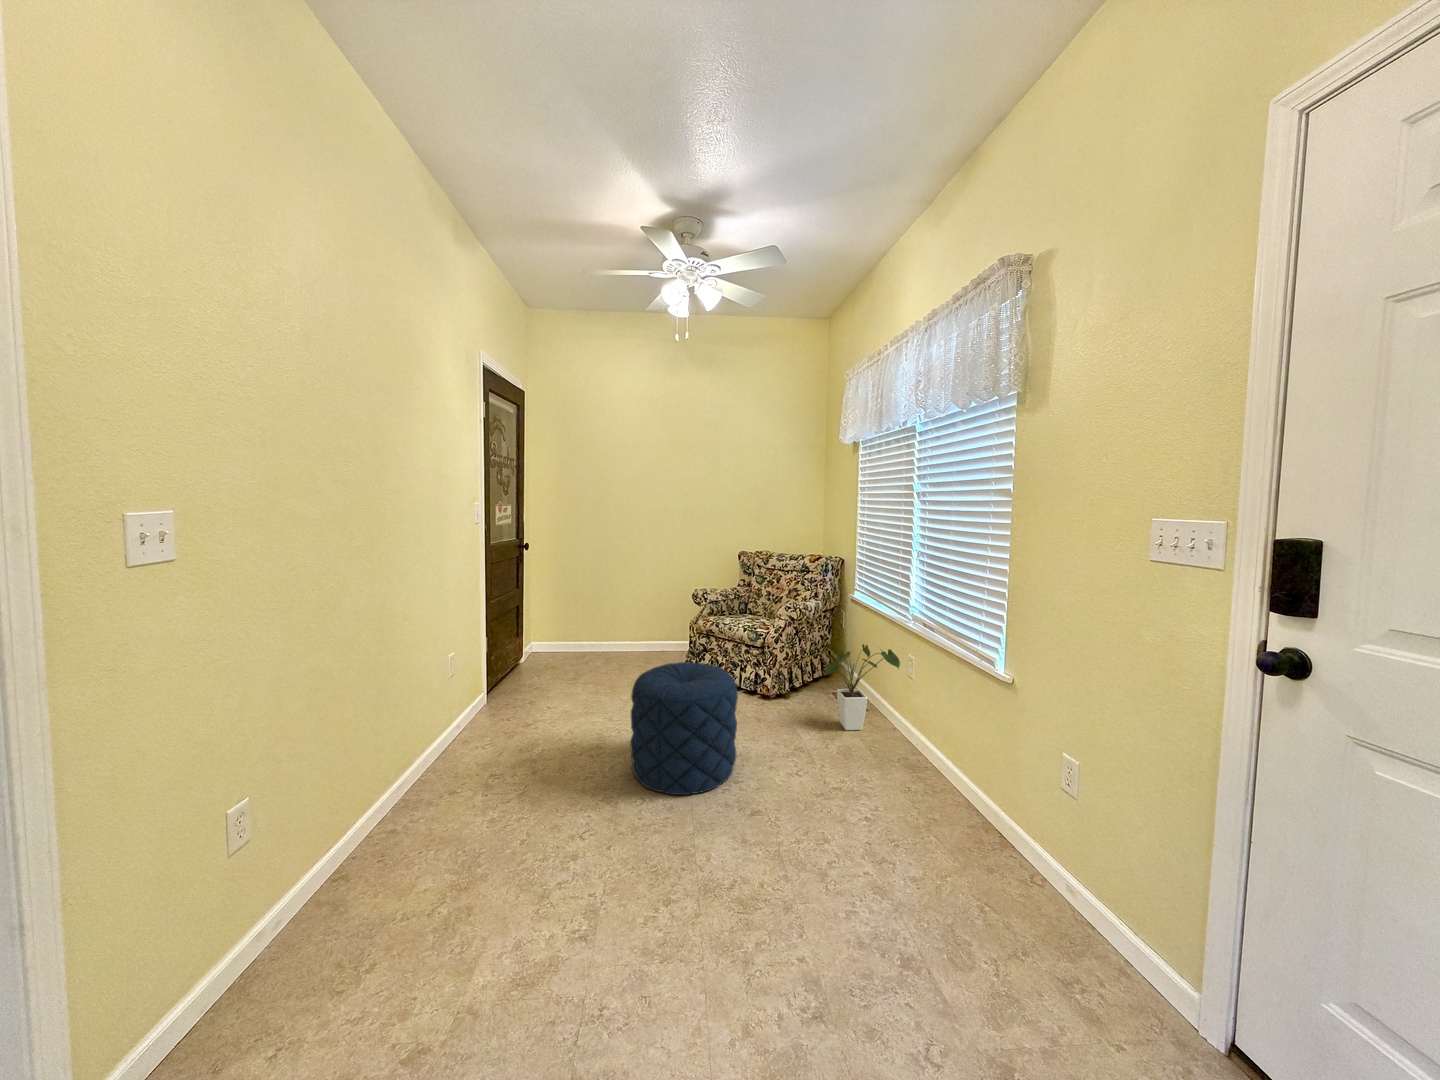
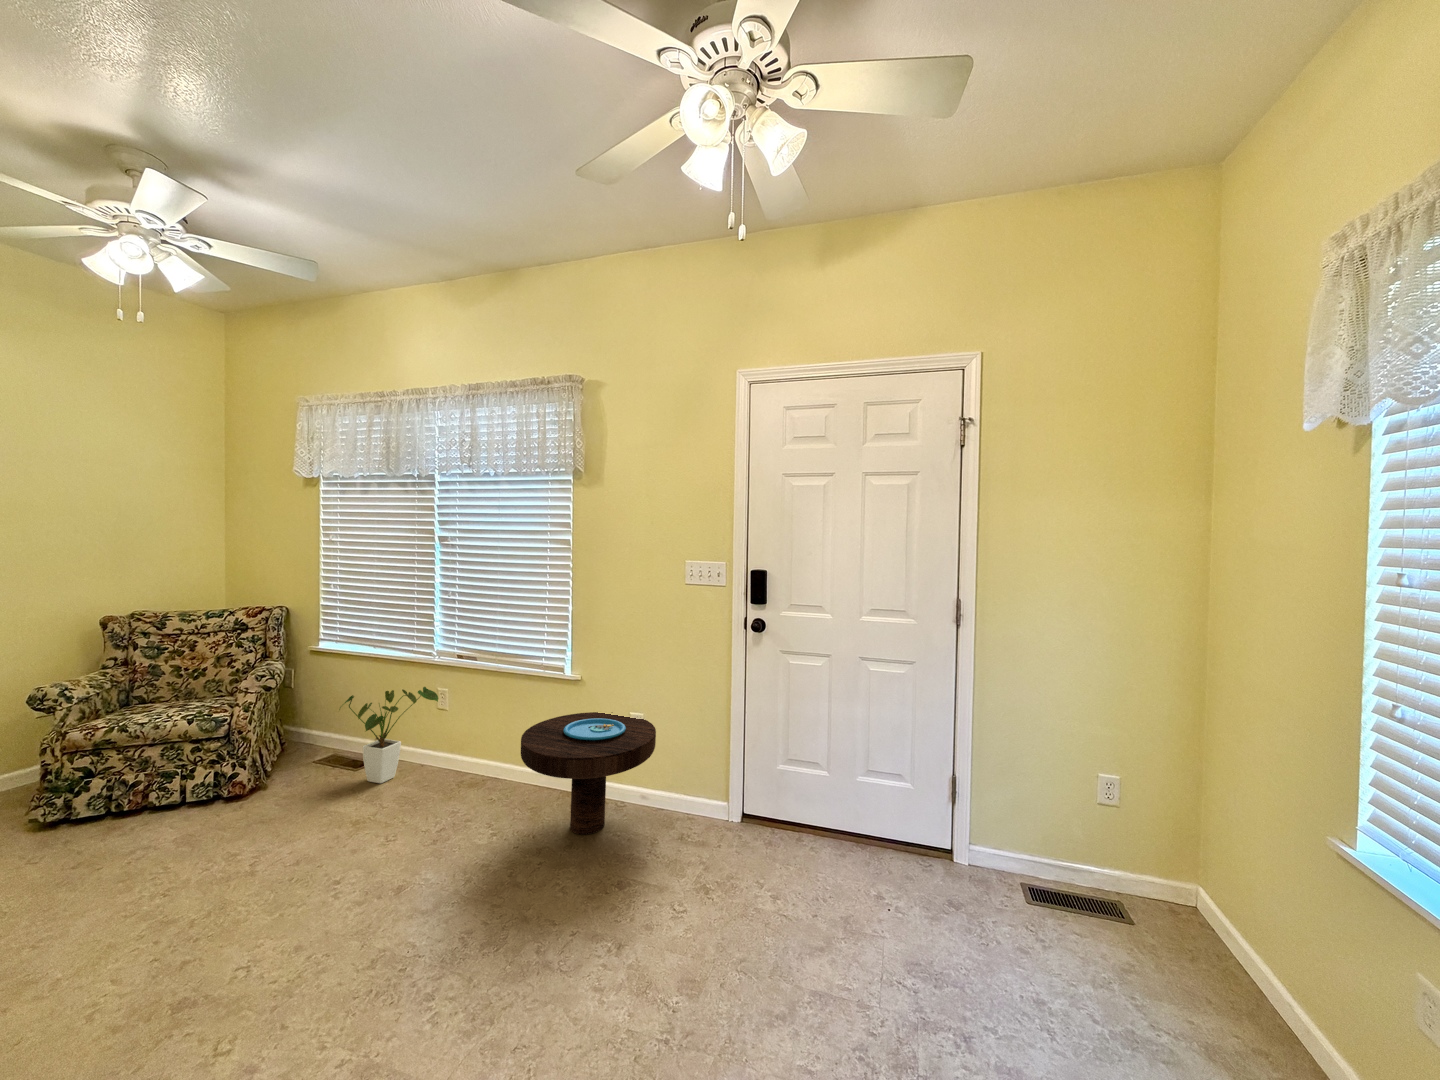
pouf: present [630,662,738,795] -> none [165,752,340,934]
side table: none [855,729,1092,928] -> present [521,712,656,835]

